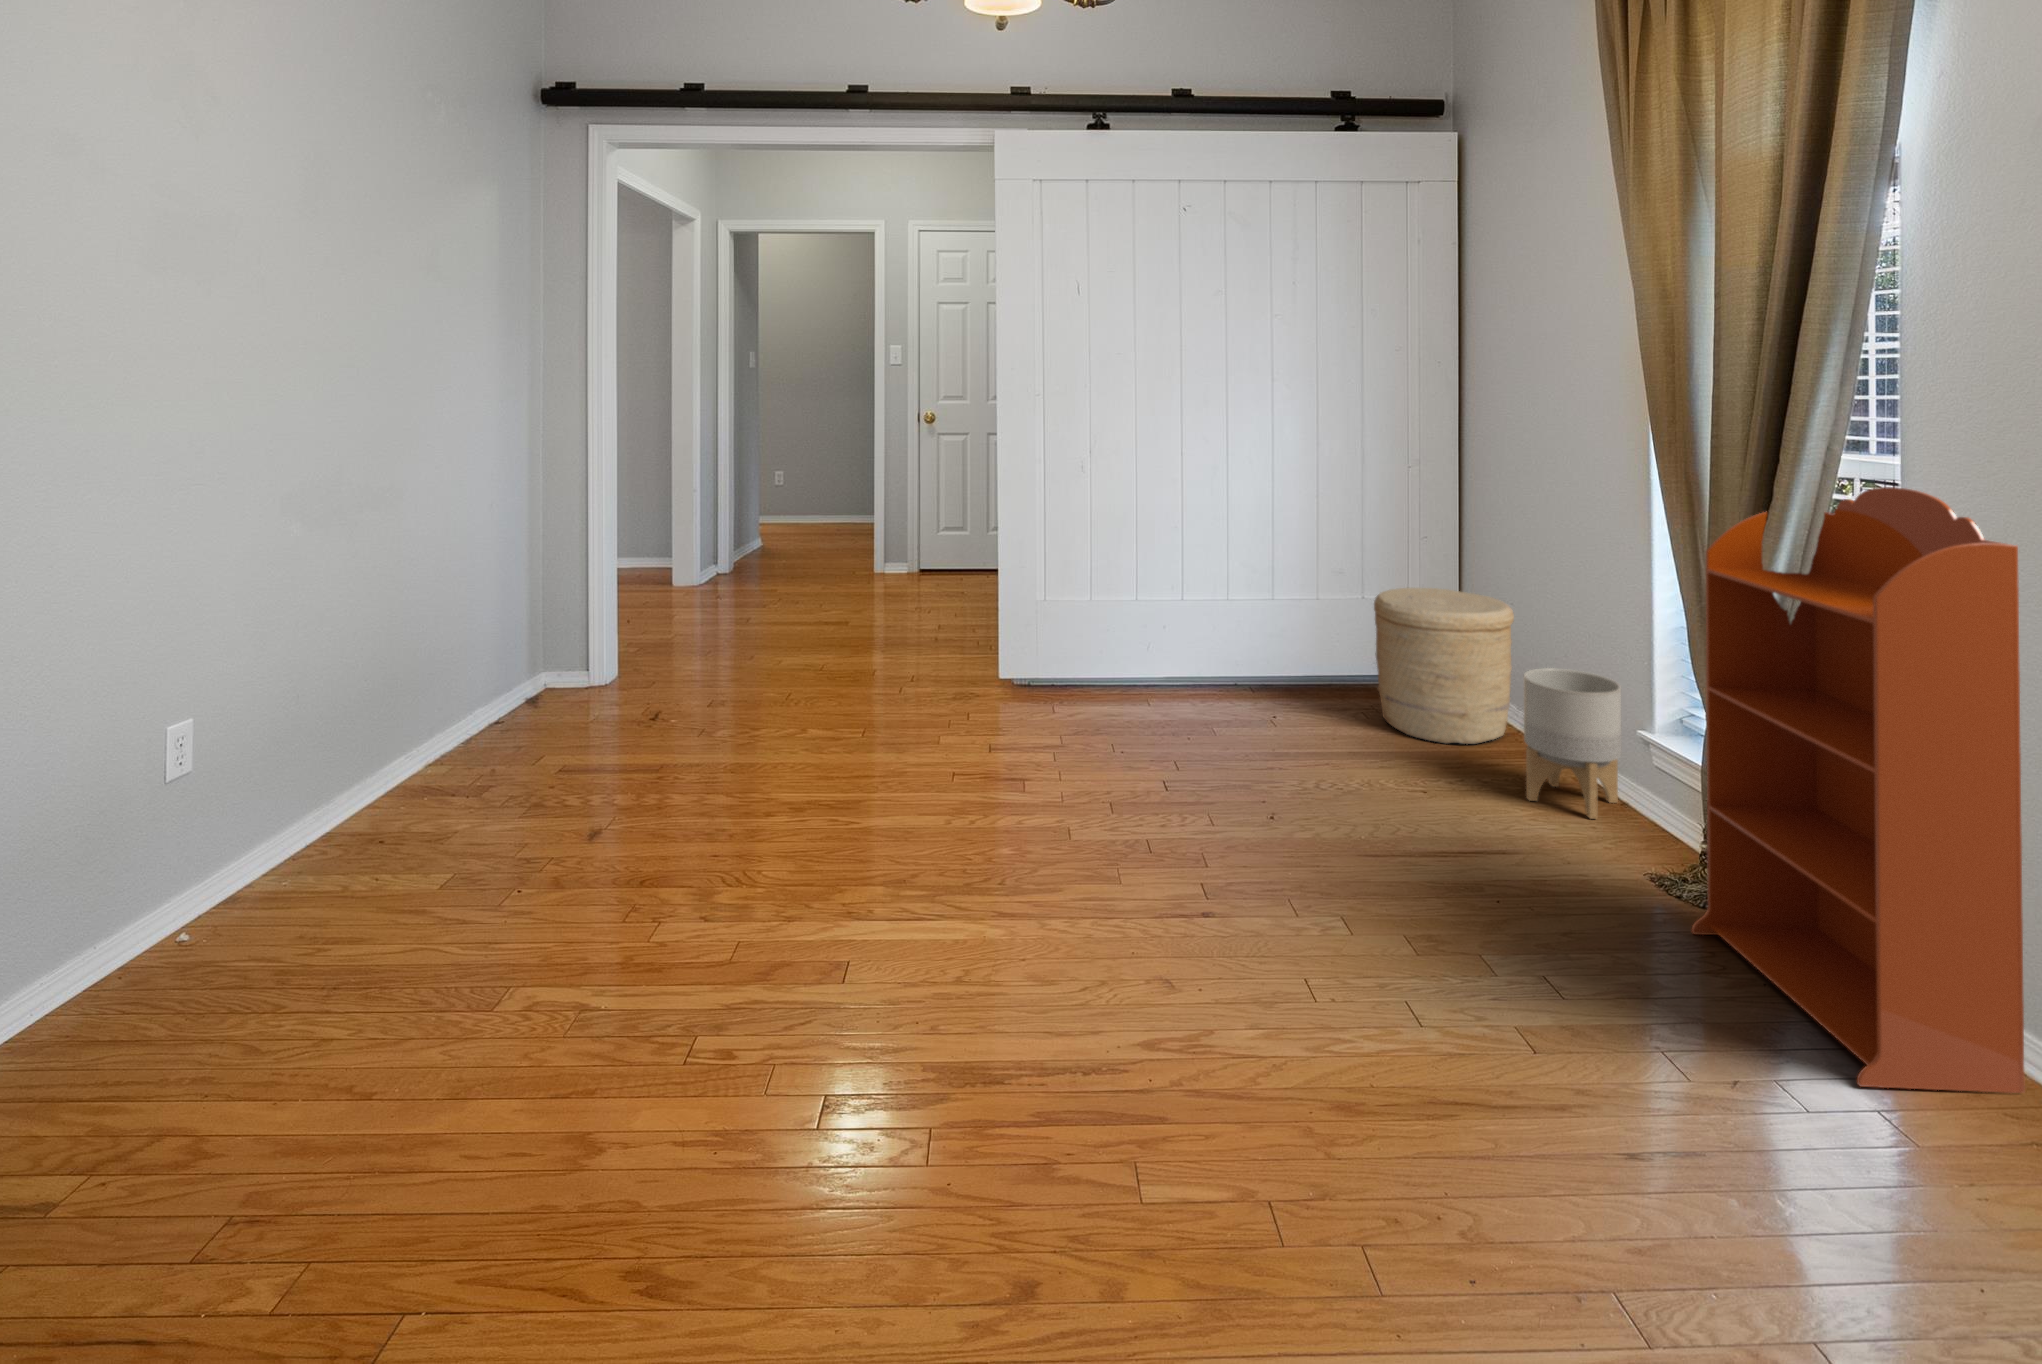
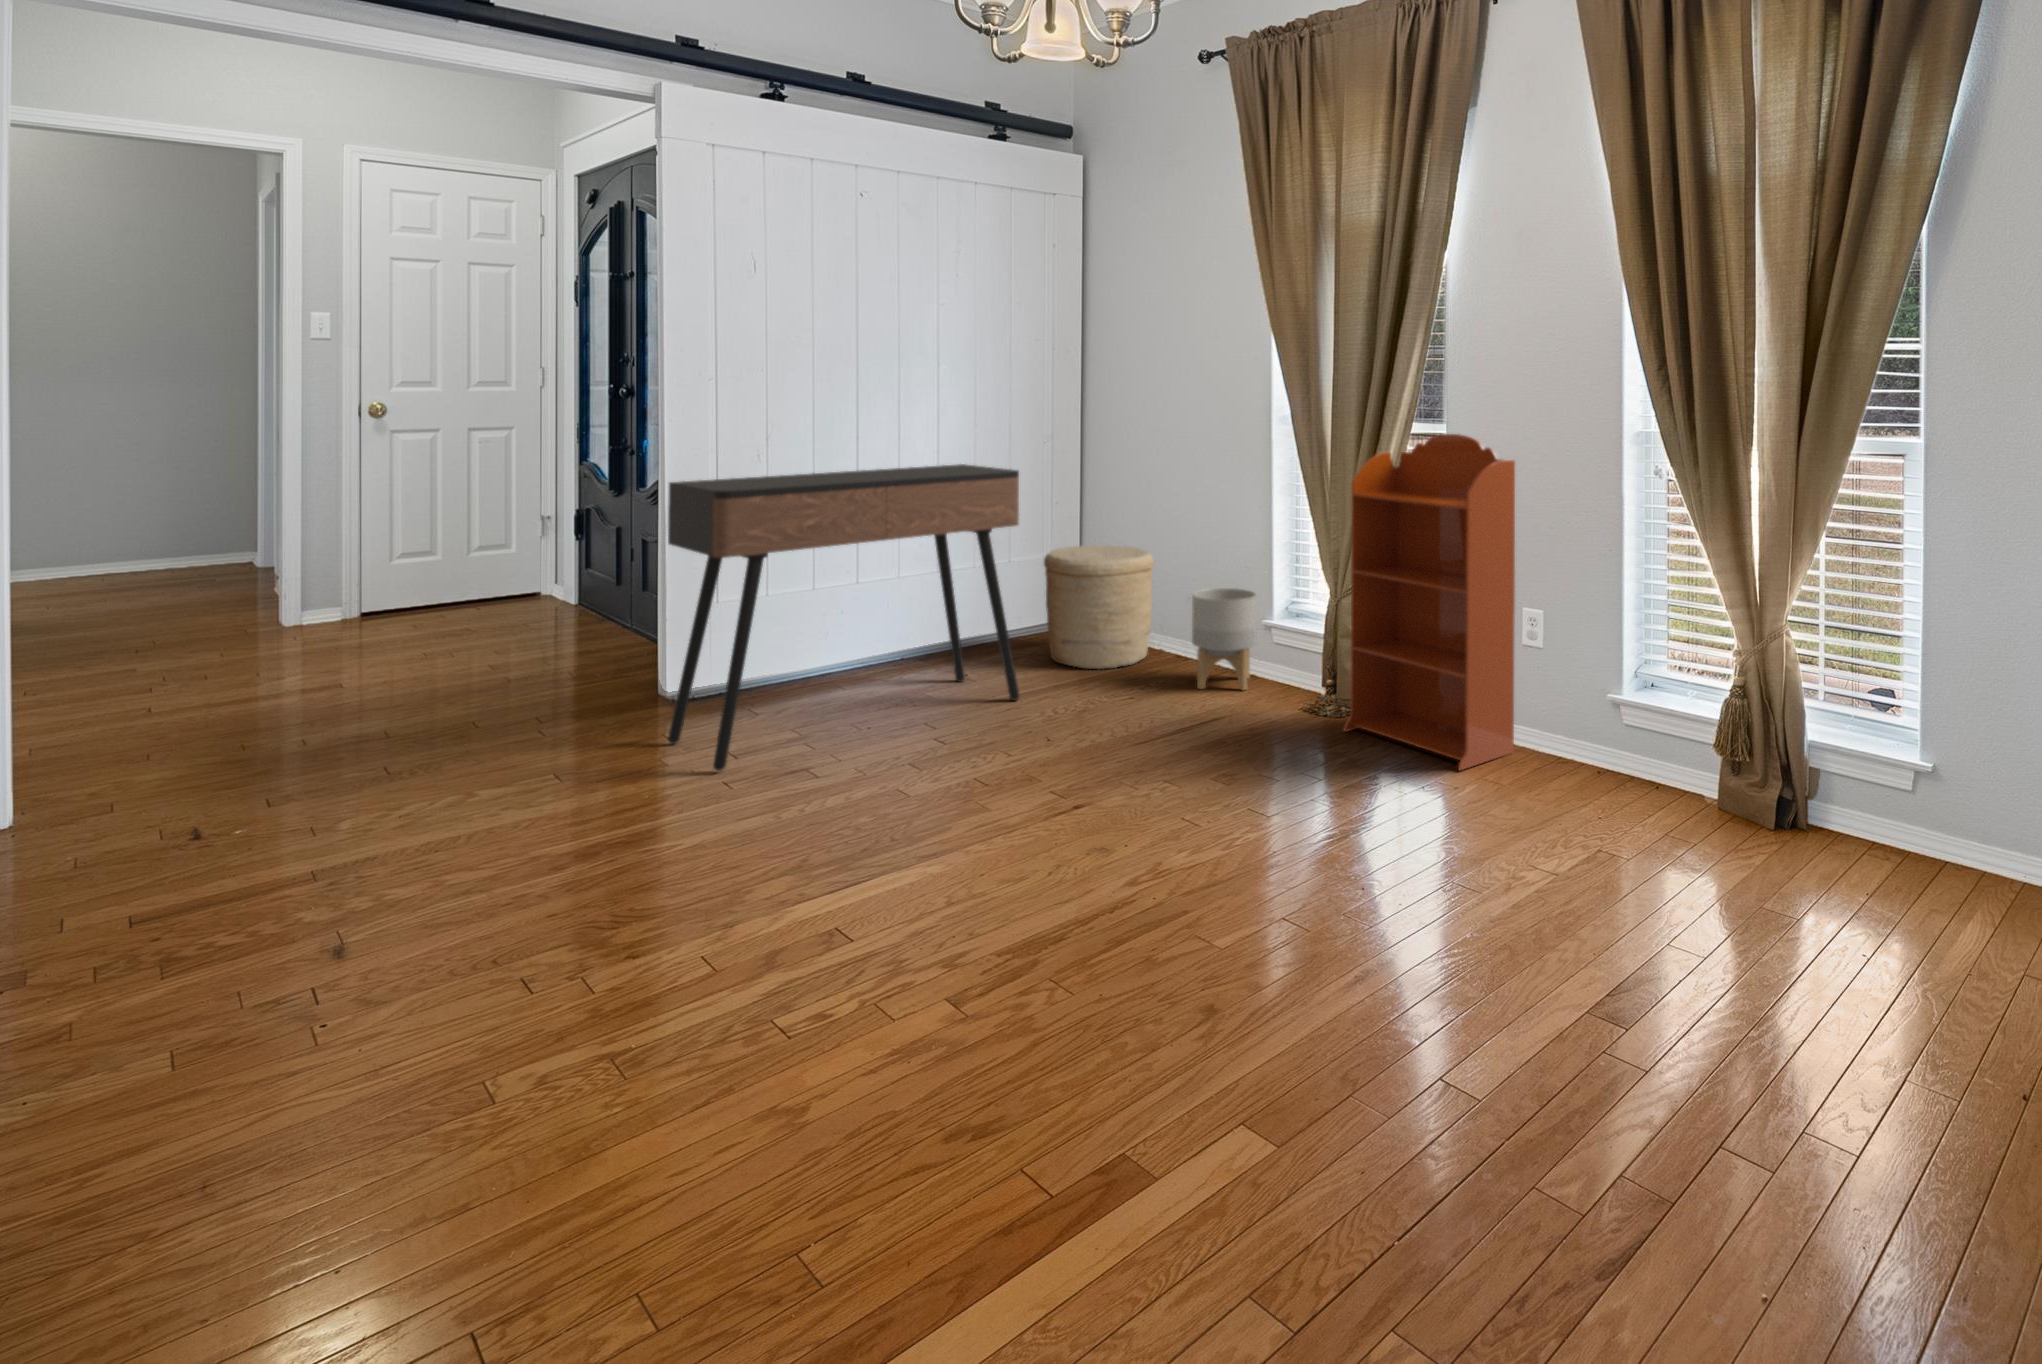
console table: none [953,483,1297,760] -> present [668,464,1019,771]

